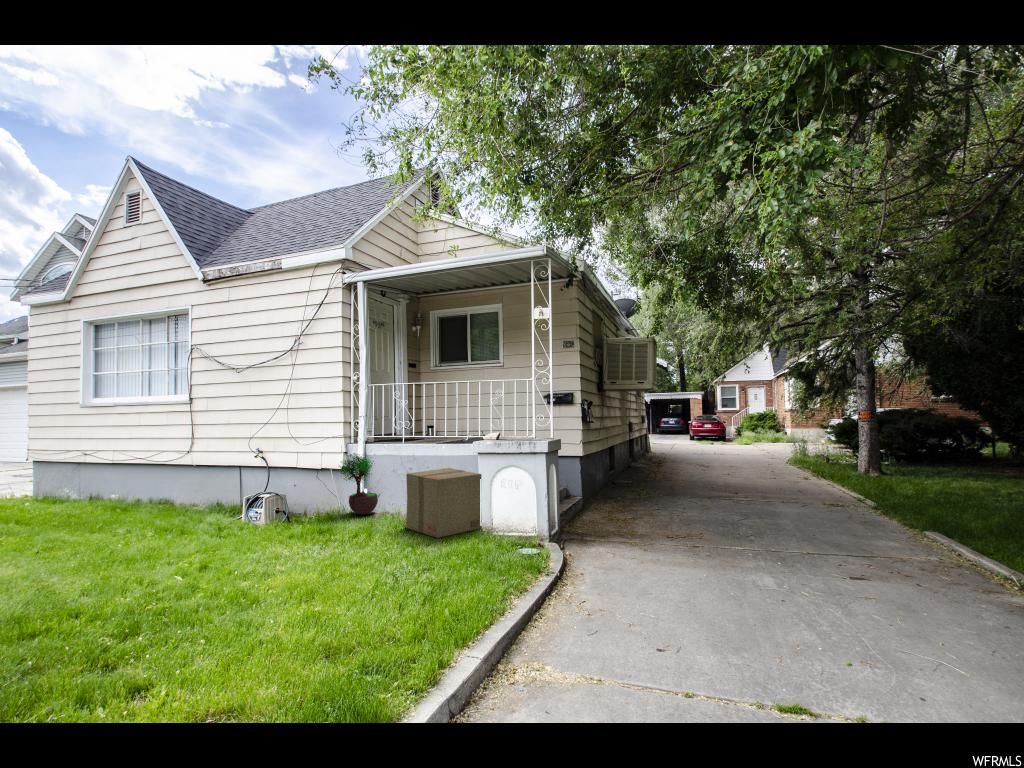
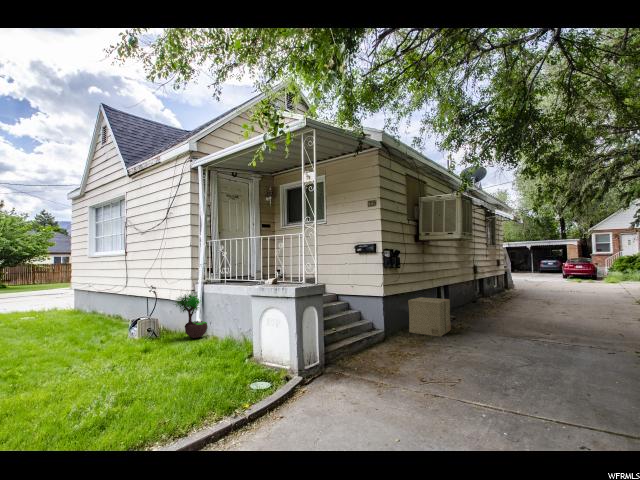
cardboard box: present [406,468,482,538] -> present [408,297,451,336]

